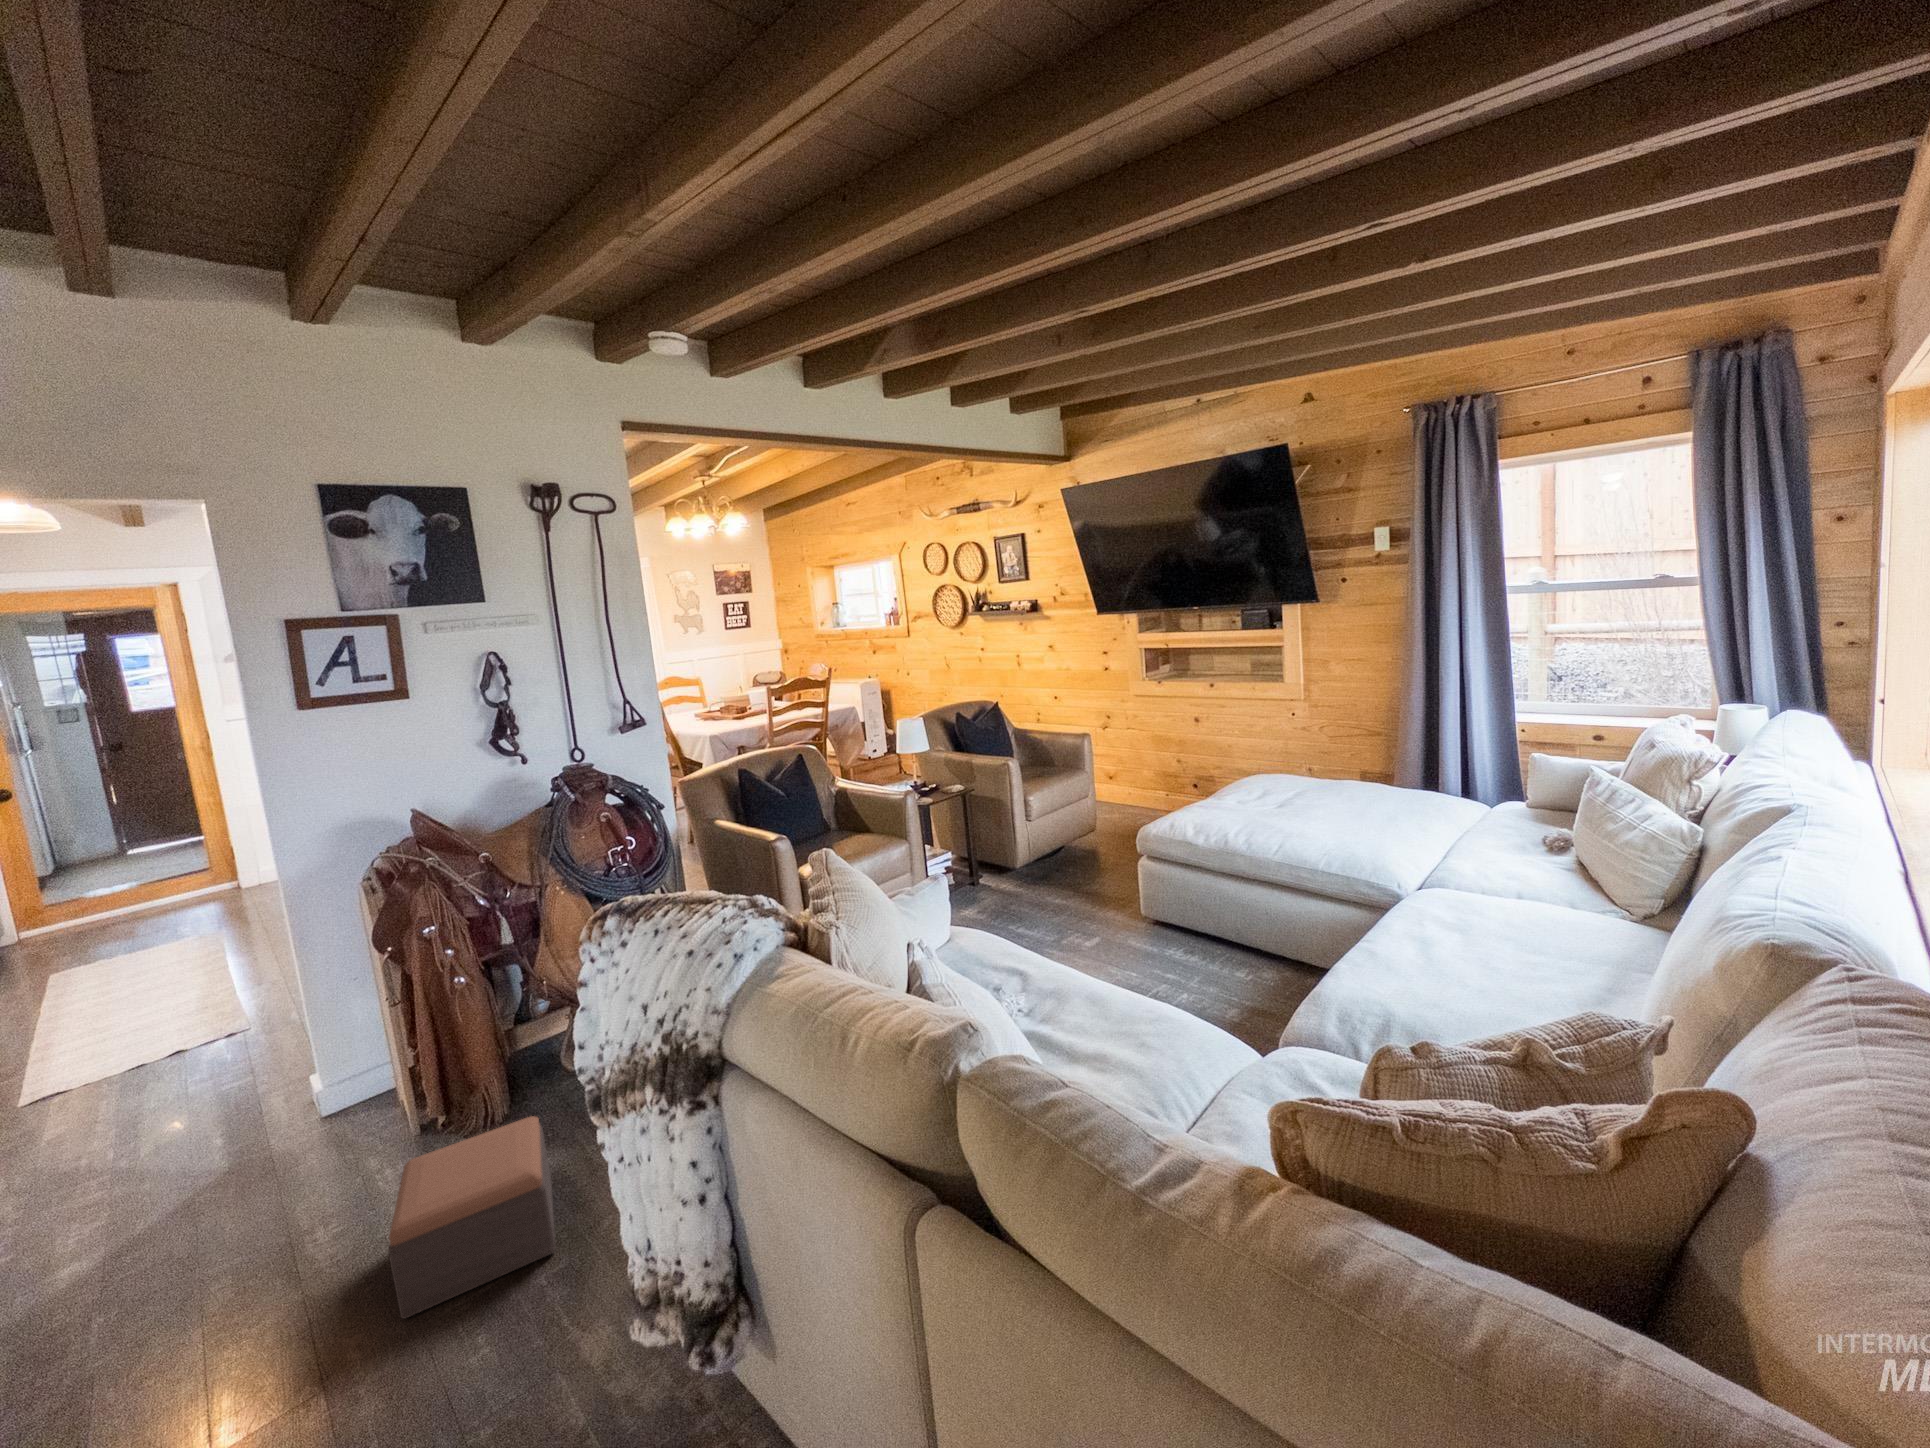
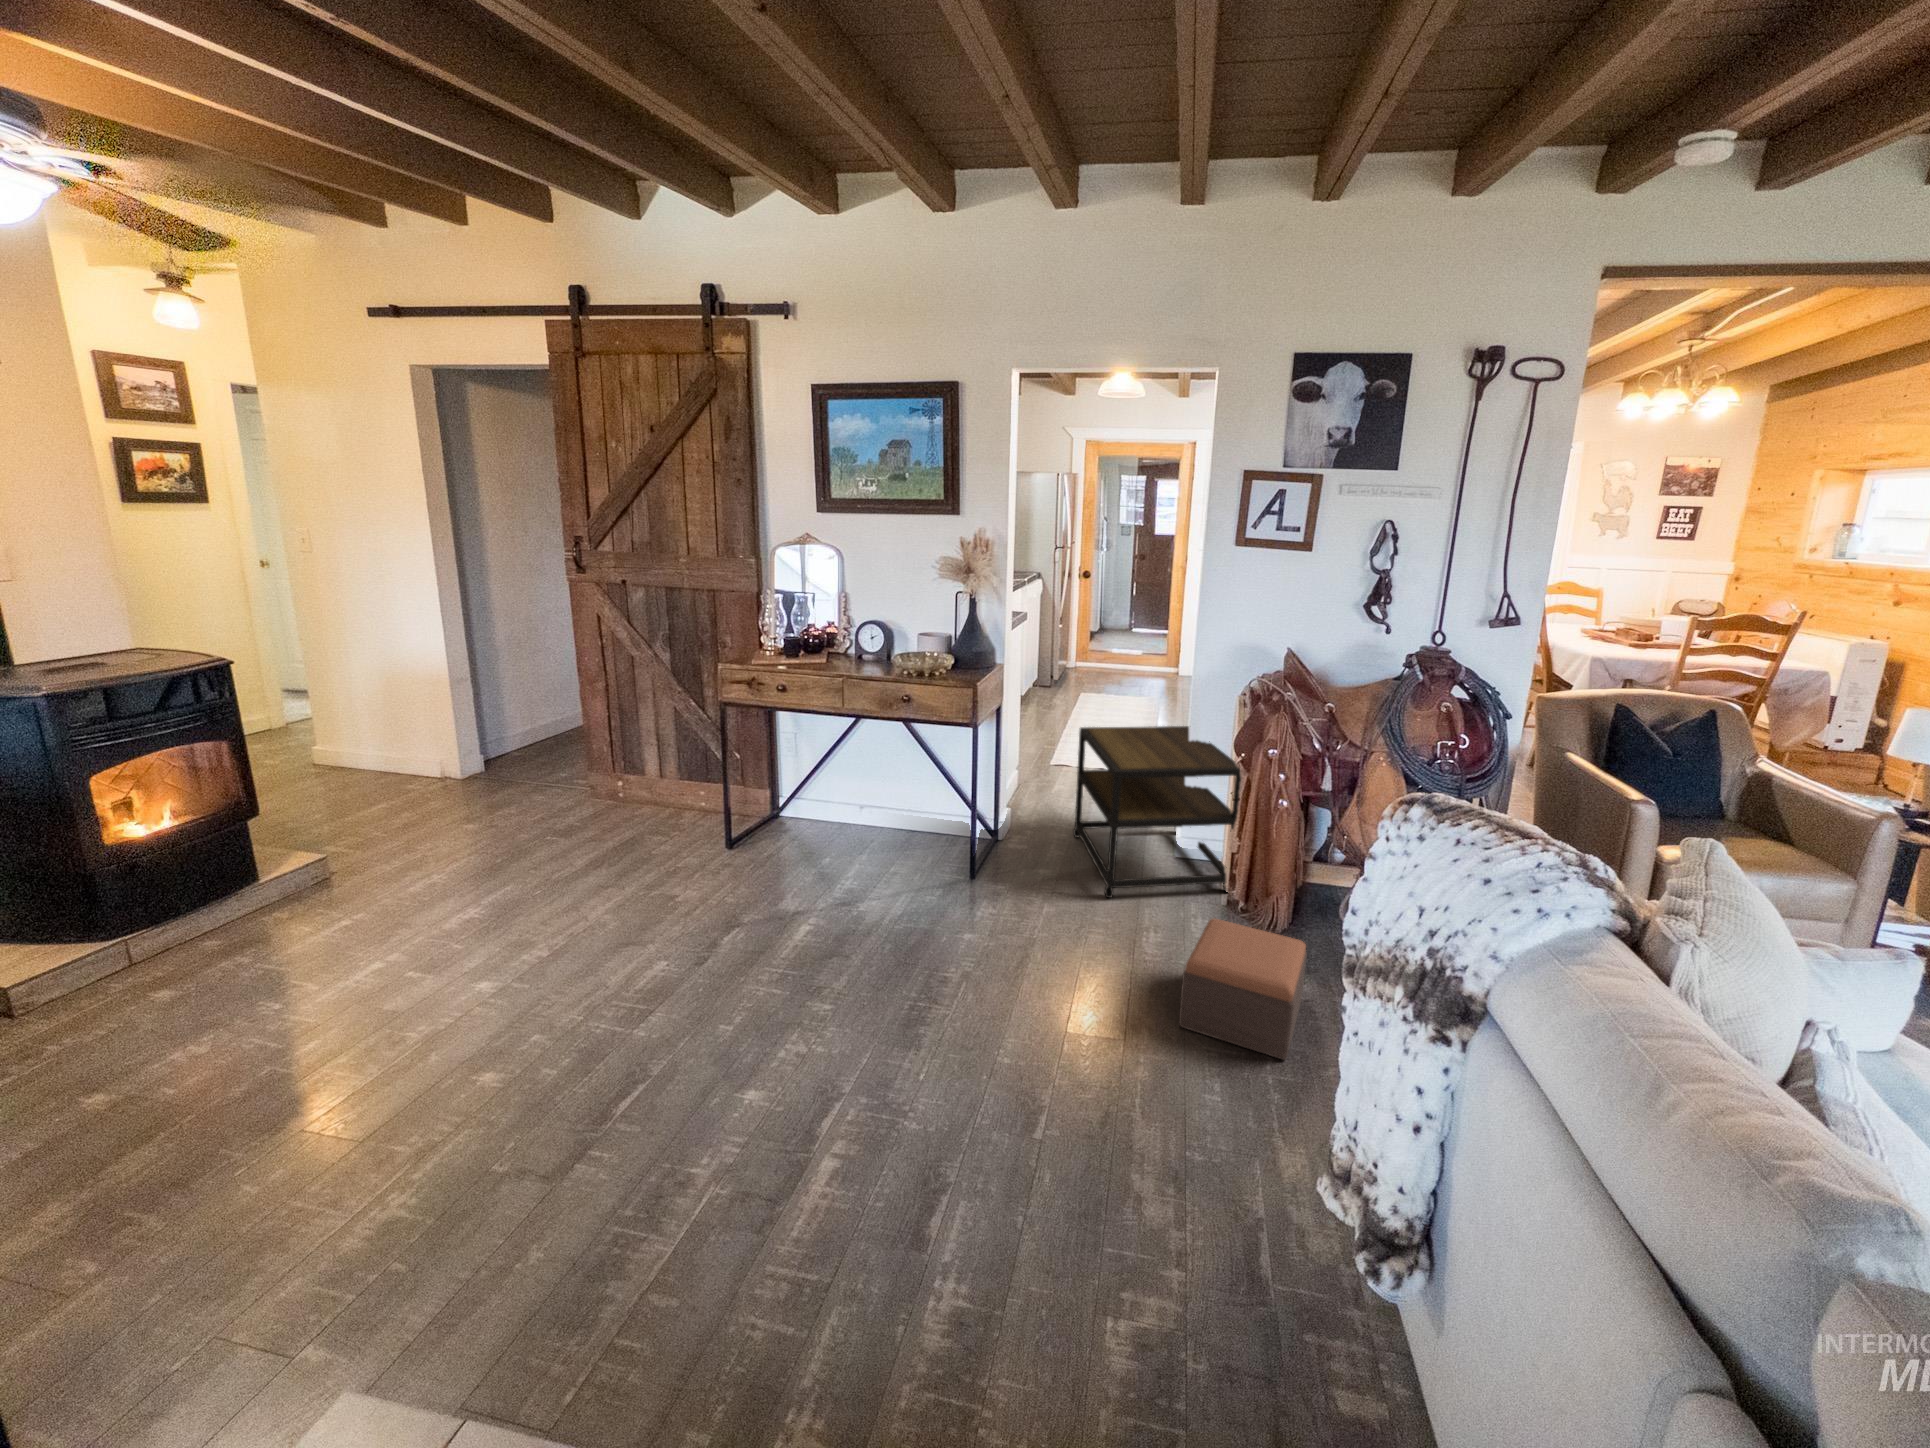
side table: none [70,949,421,1243] -> present [1073,726,1241,898]

